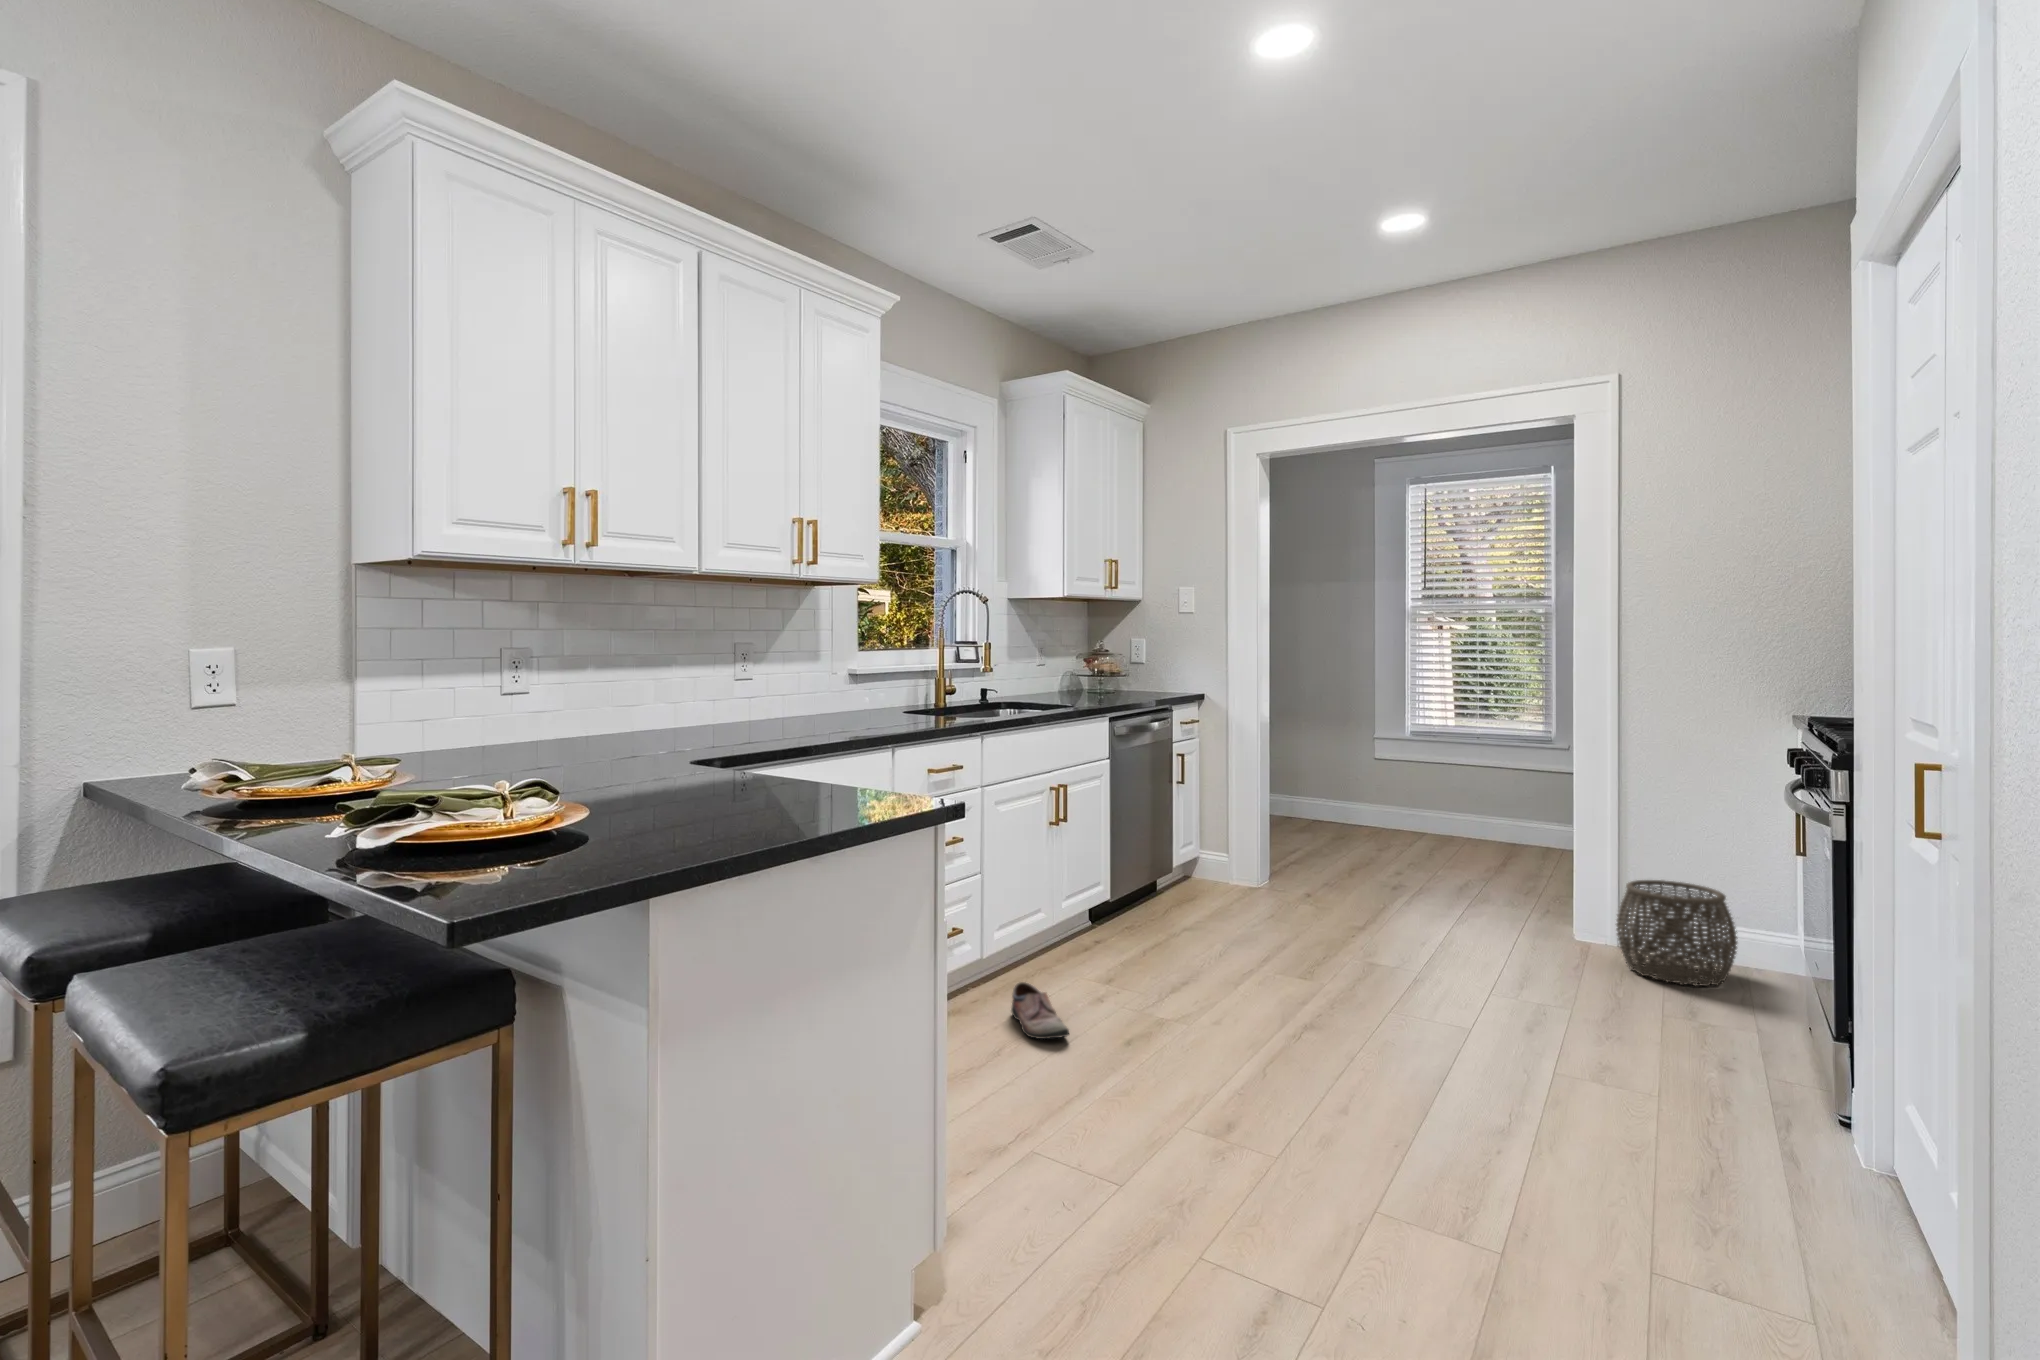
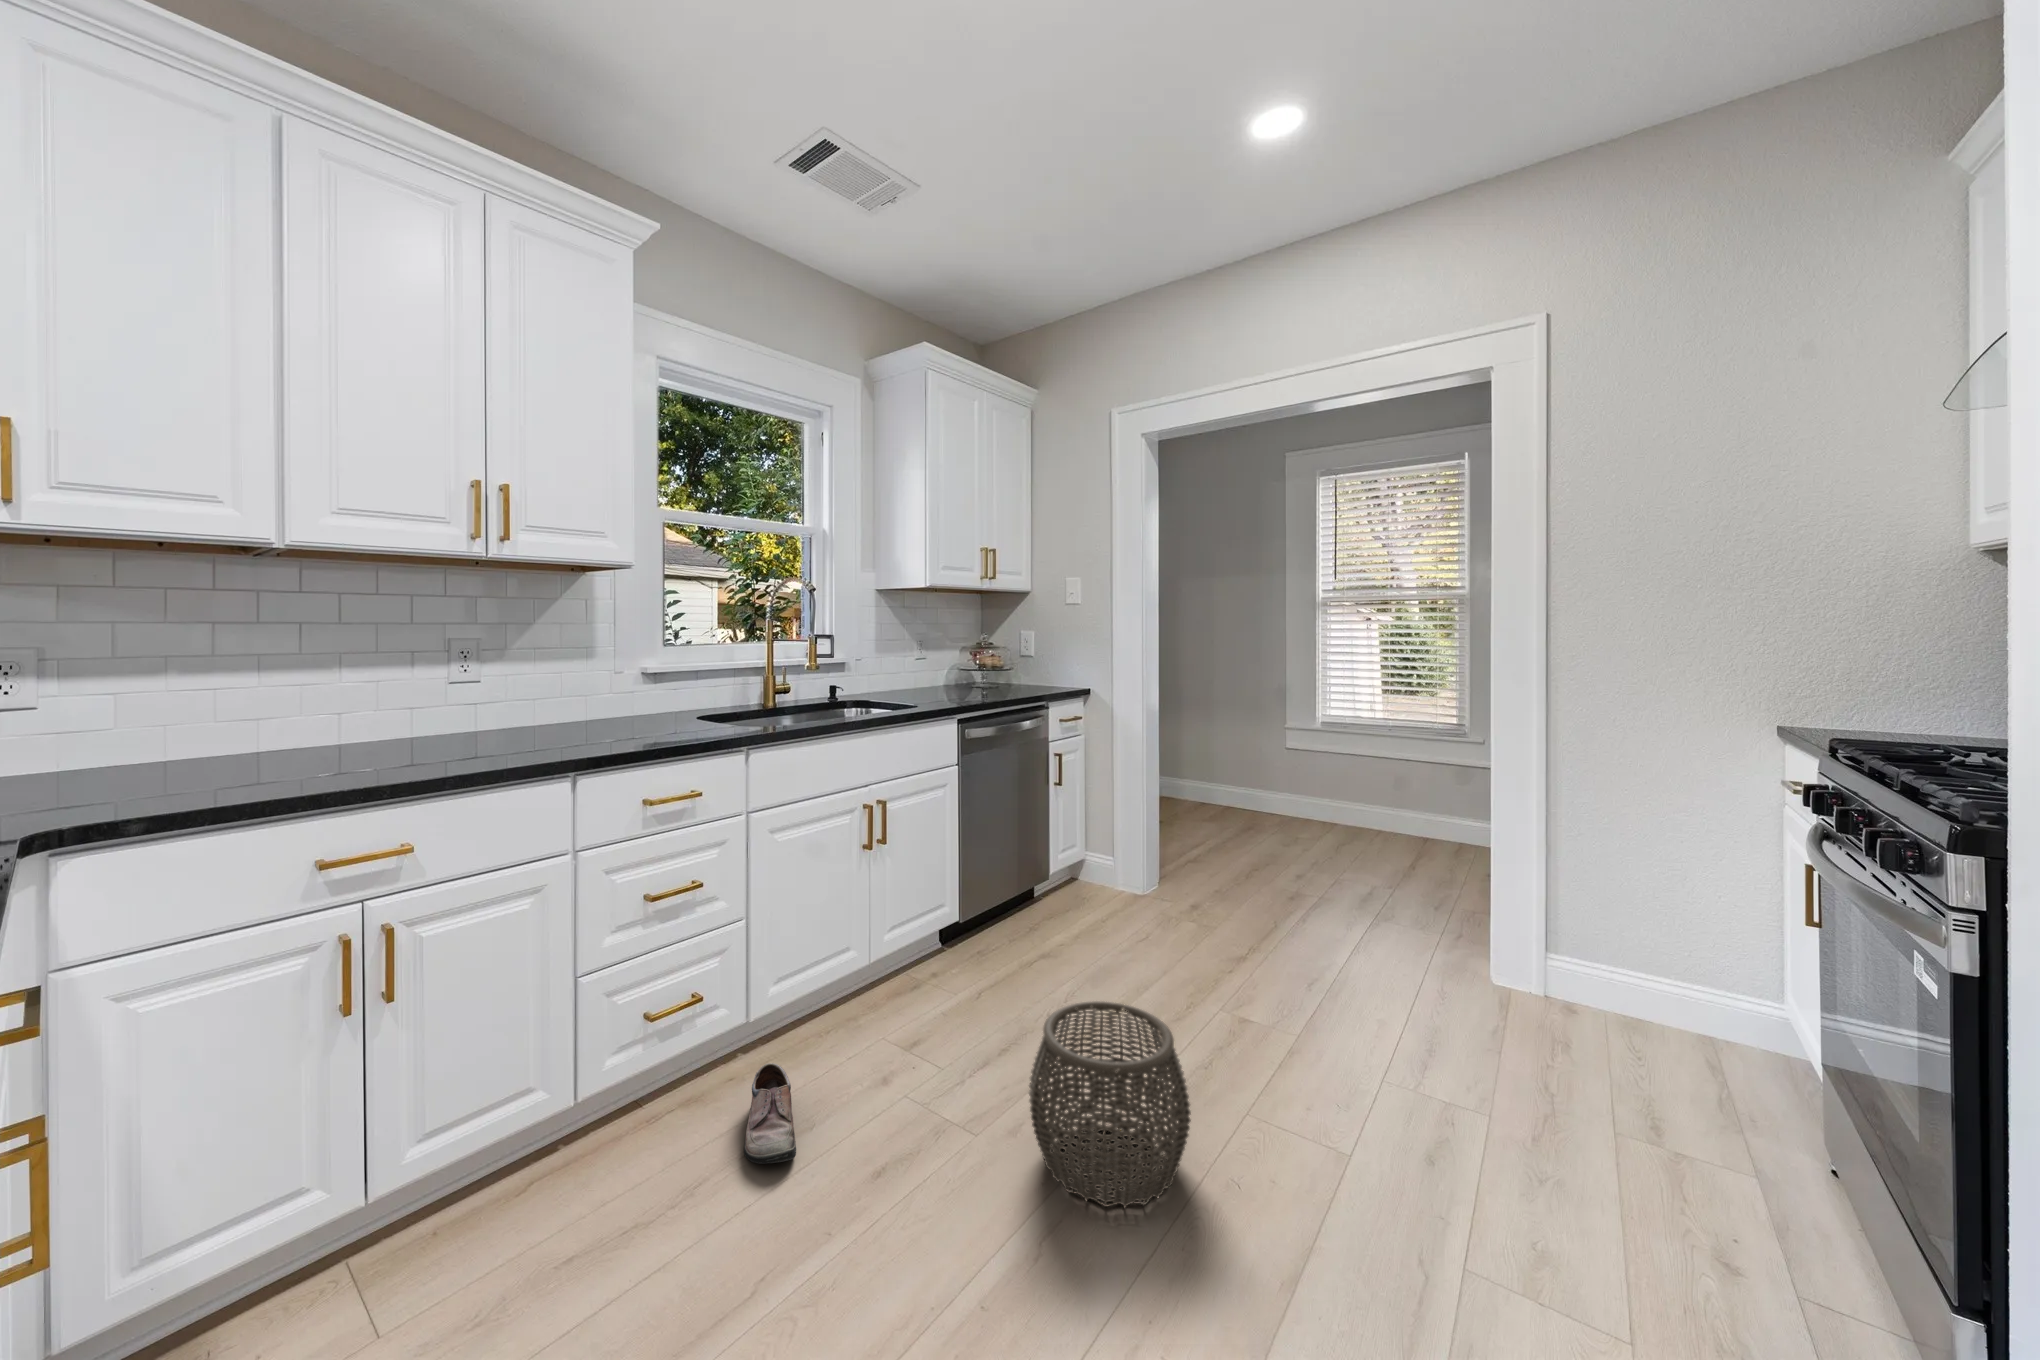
woven basket: present [1616,880,1738,986] -> present [1029,1001,1191,1208]

